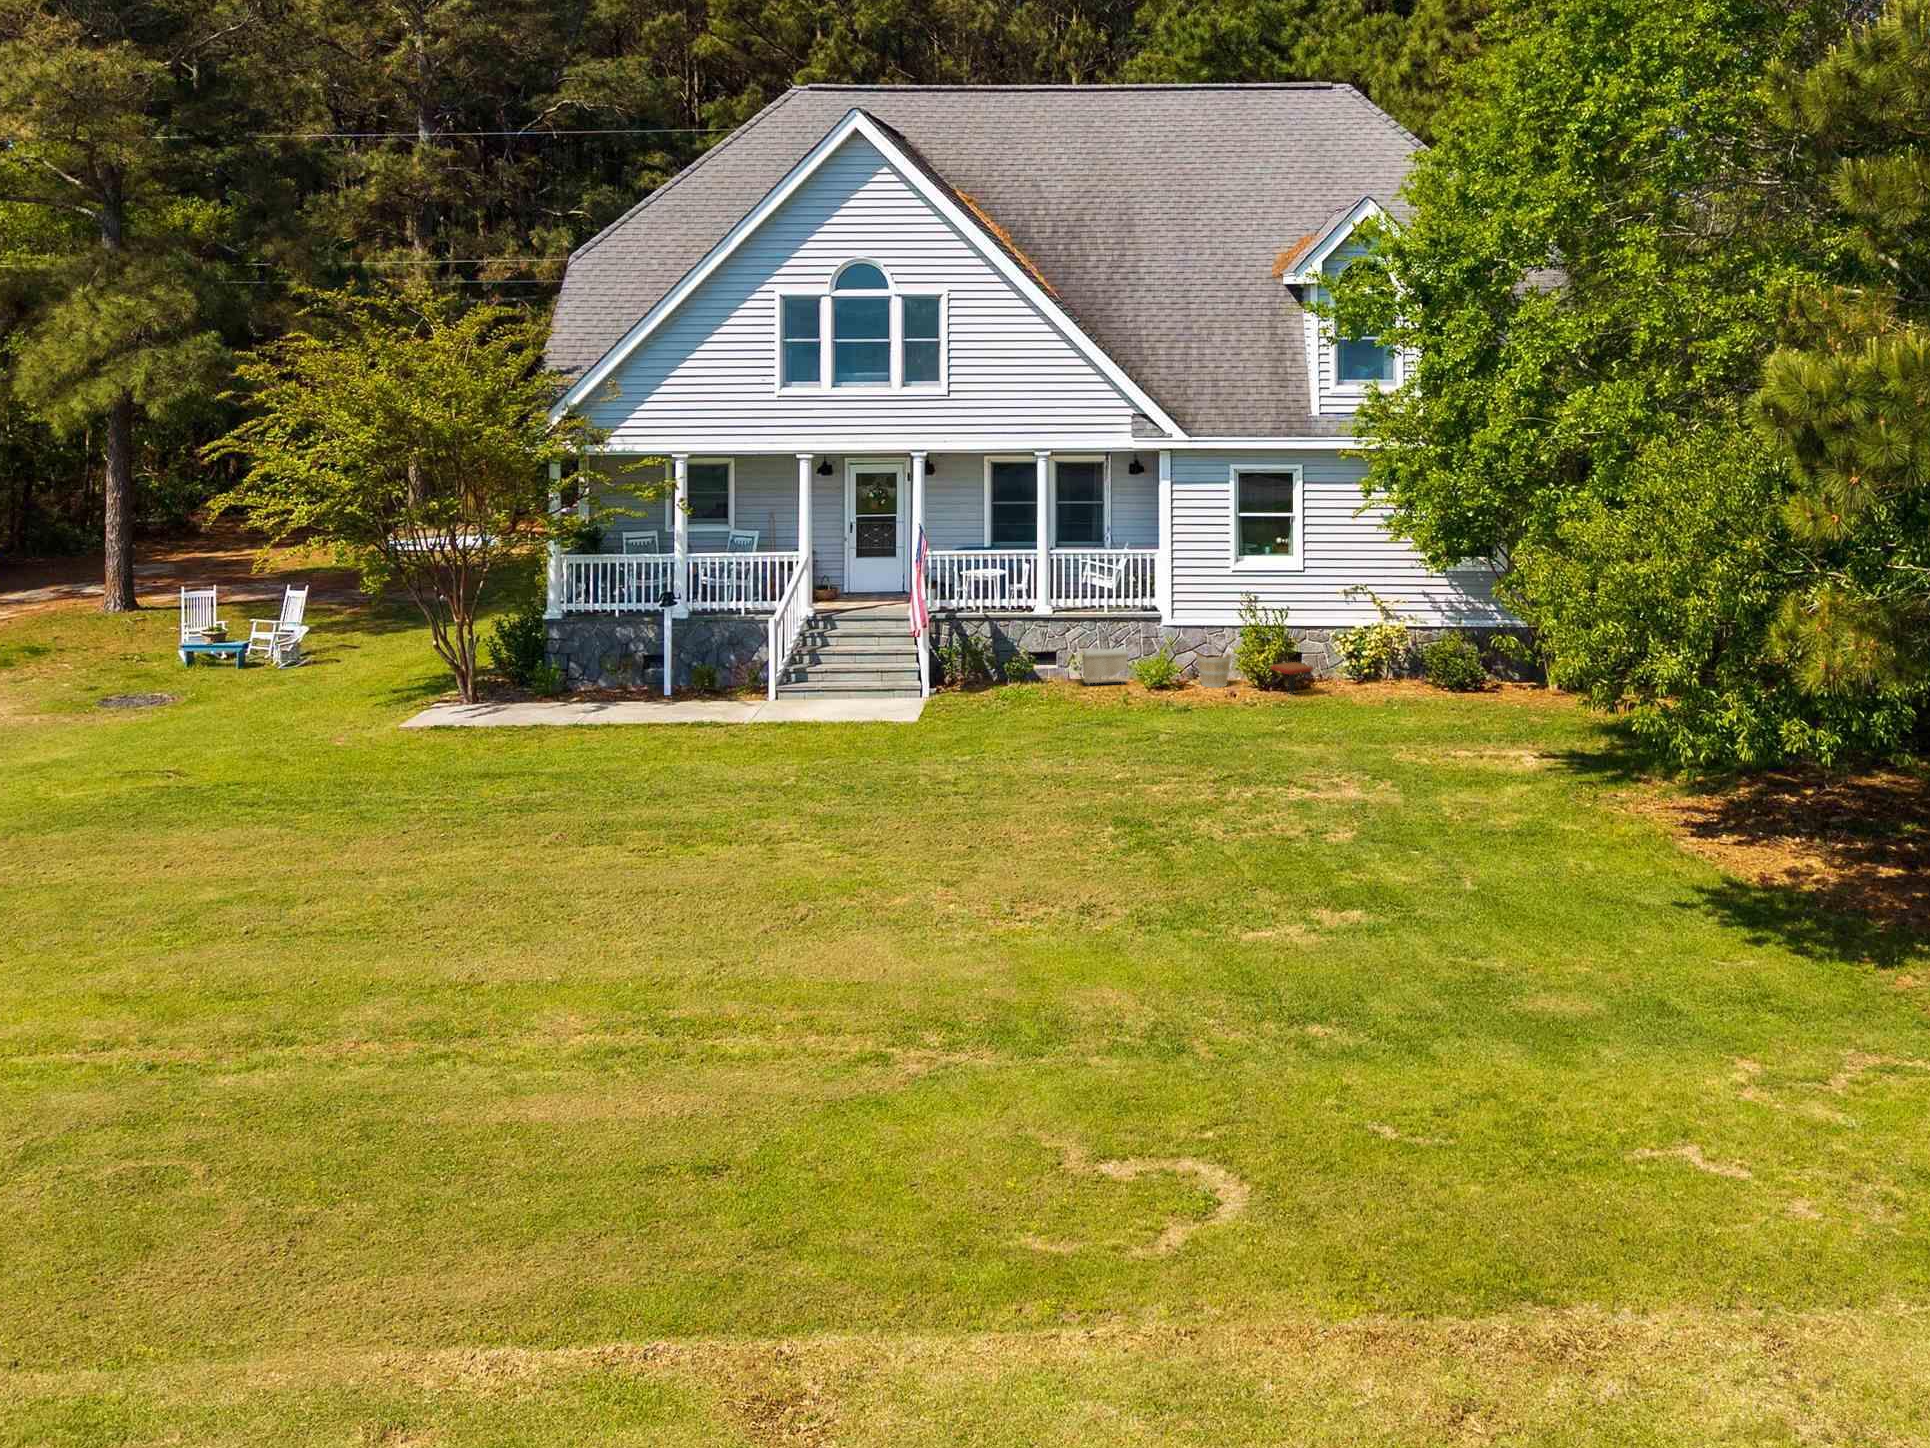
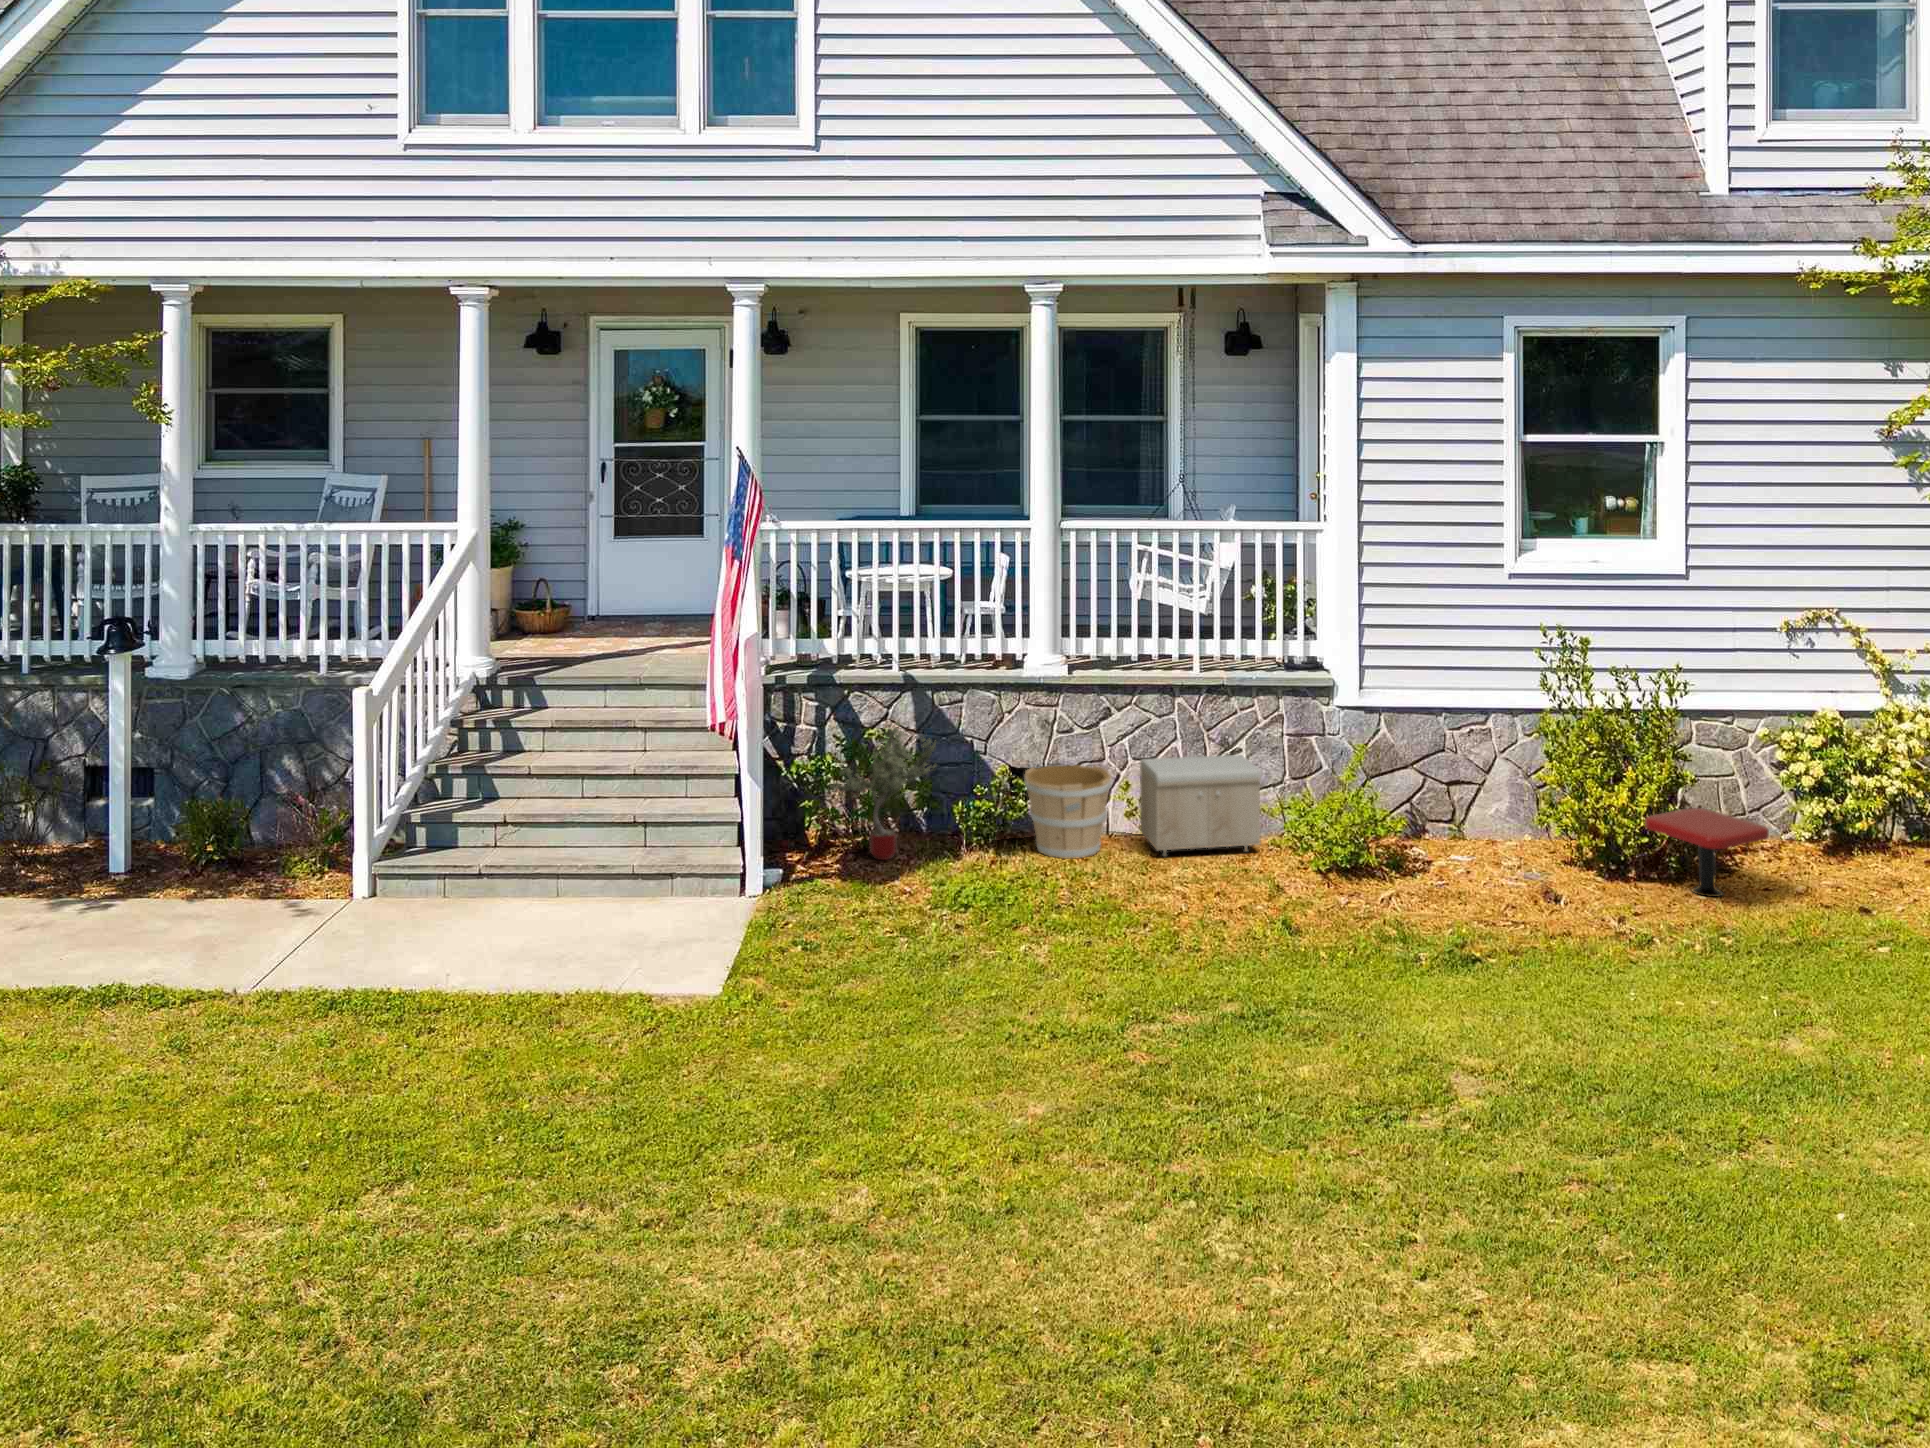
potted tree: none [954,632,998,688] -> present [830,720,936,860]
wooden bucket: present [1196,653,1232,688] -> present [1024,765,1112,859]

